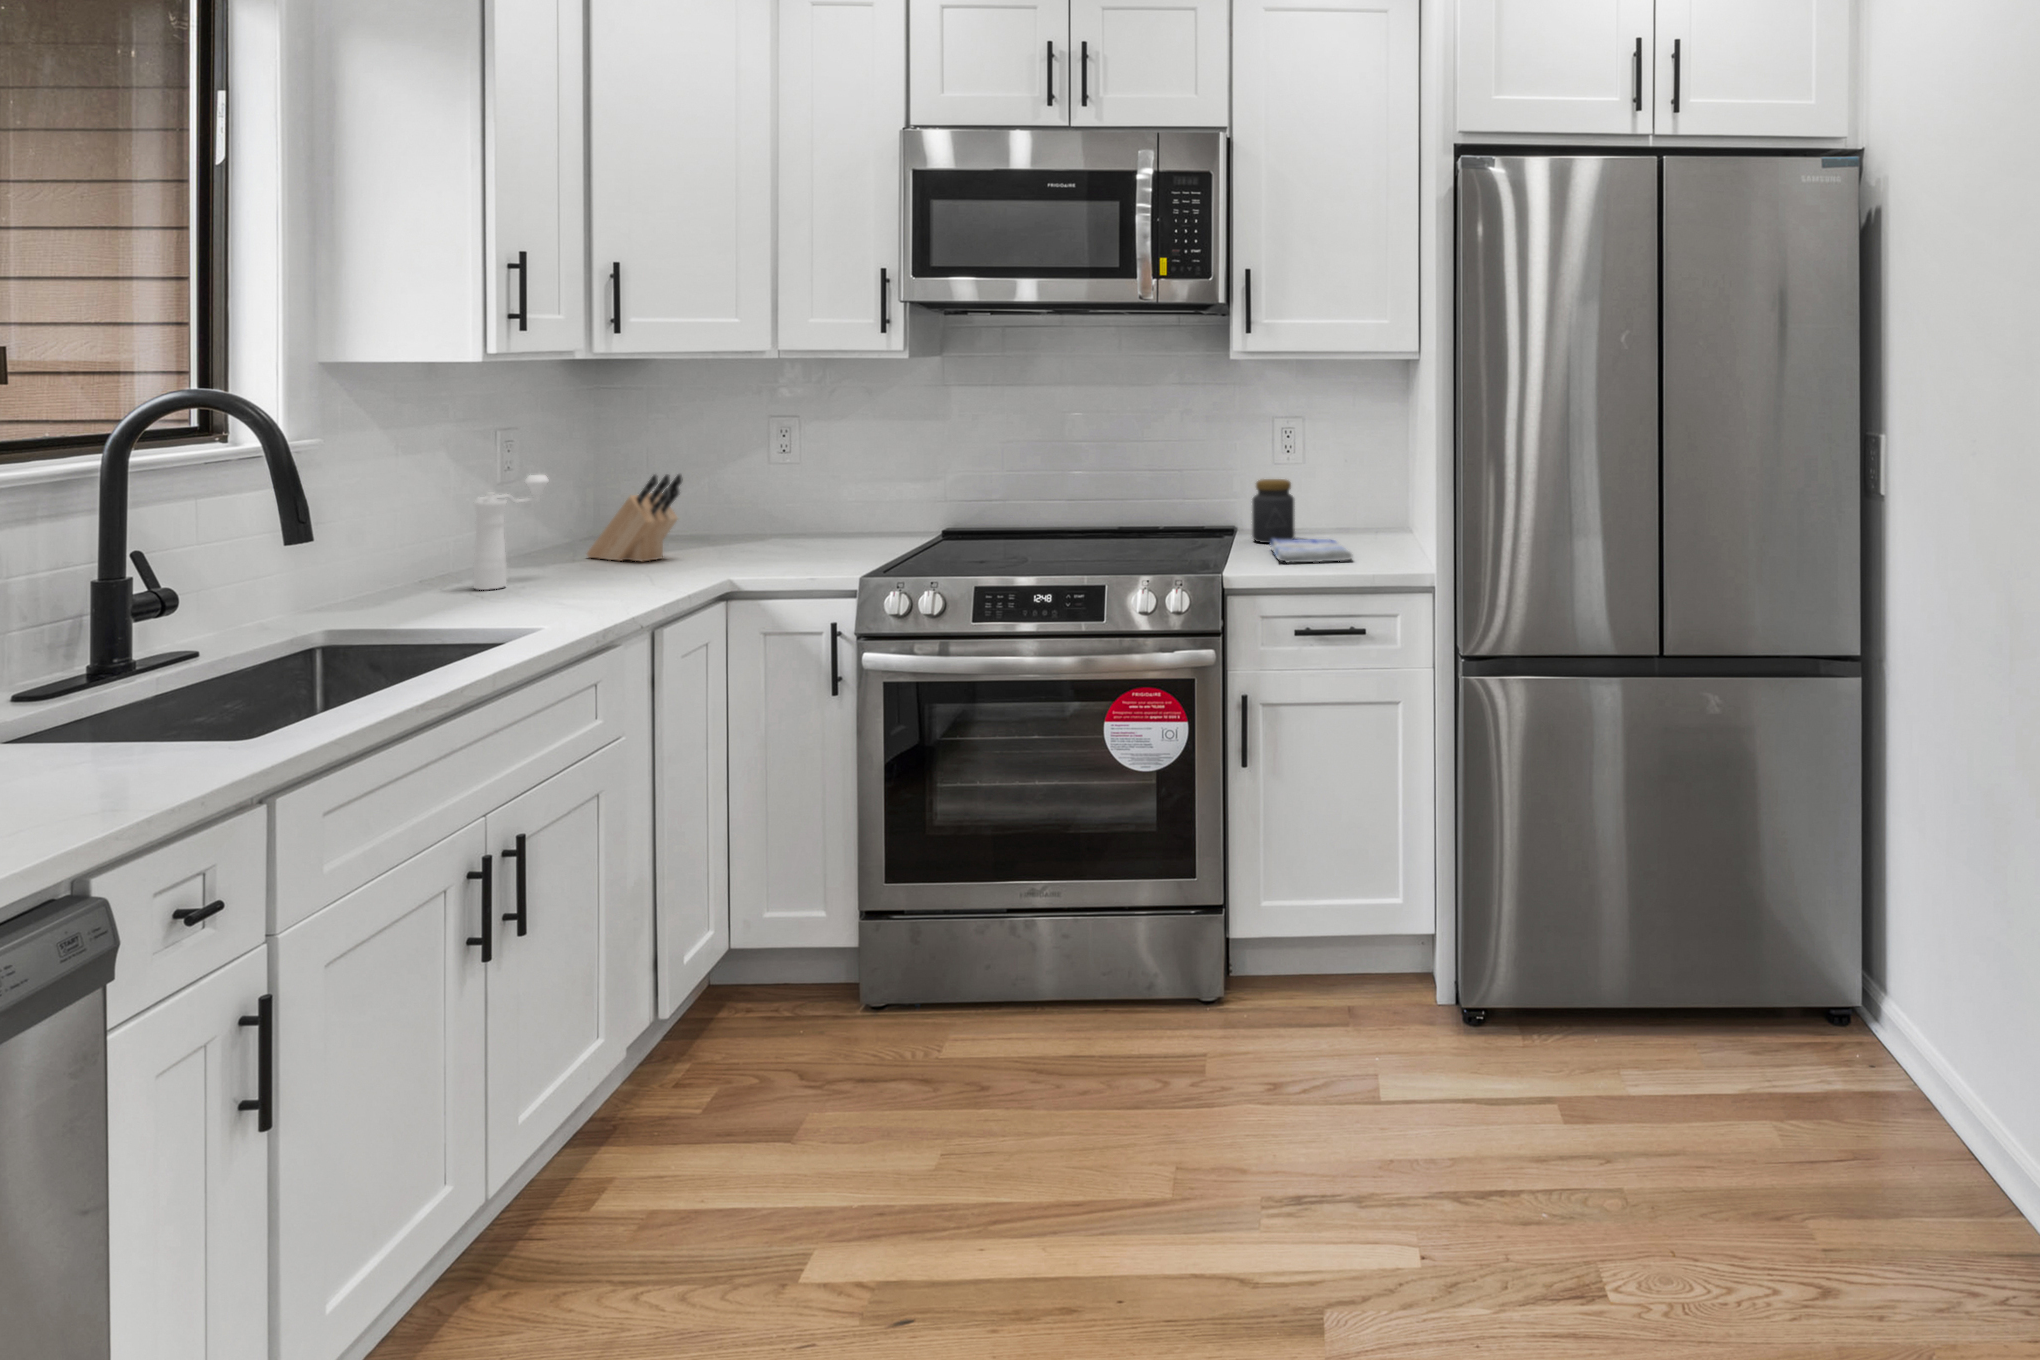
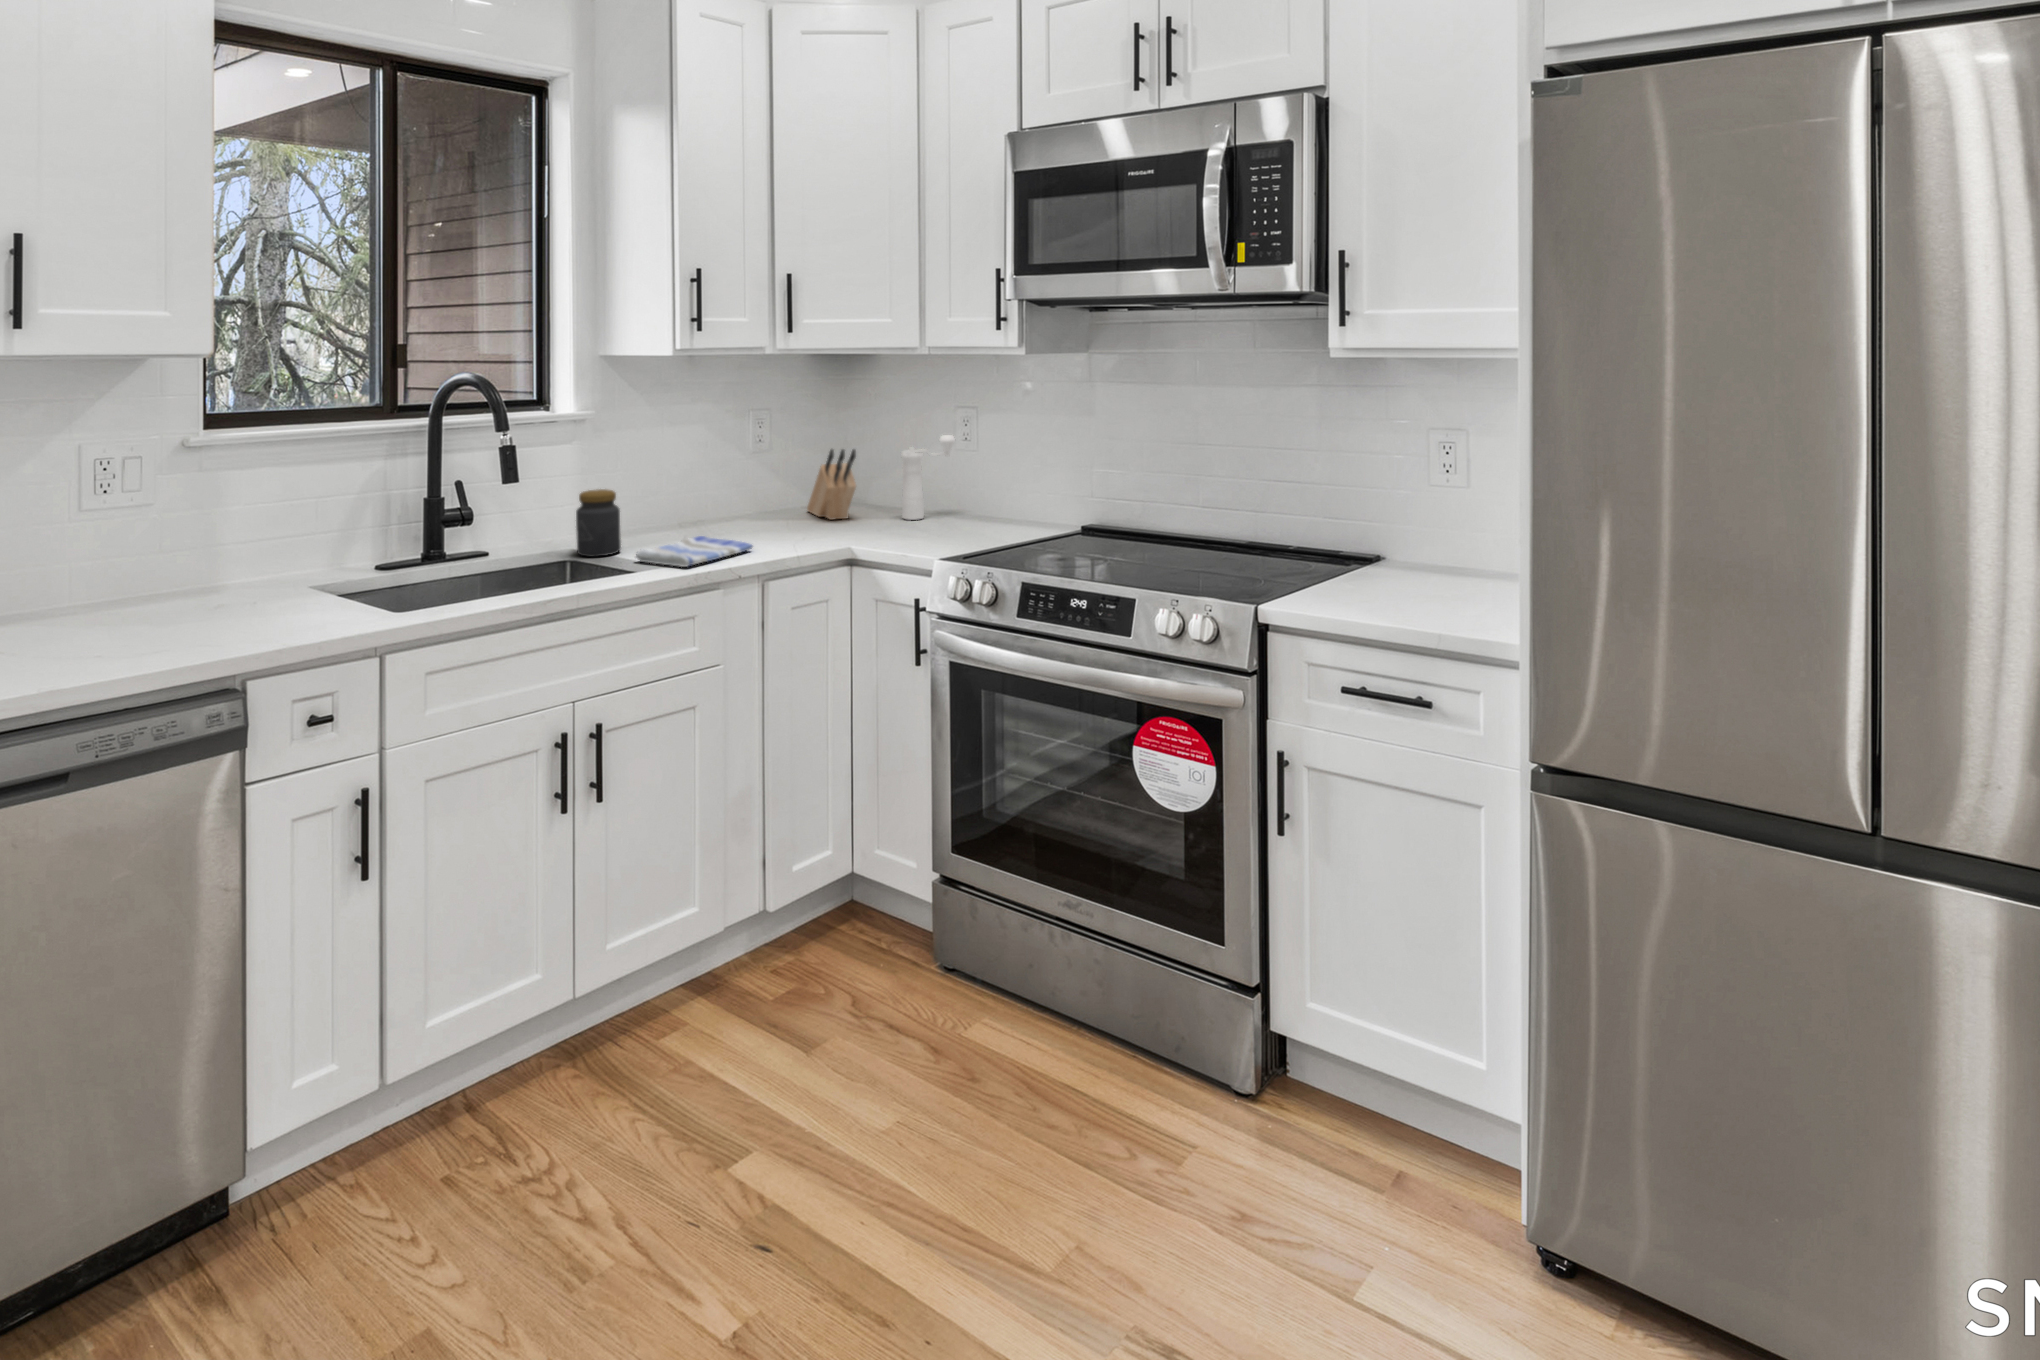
pepper mill: present [474,475,549,590] -> present [901,435,955,520]
jar: present [1252,479,1295,543] -> present [576,489,621,557]
dish towel: present [1270,539,1352,562] -> present [636,536,753,567]

